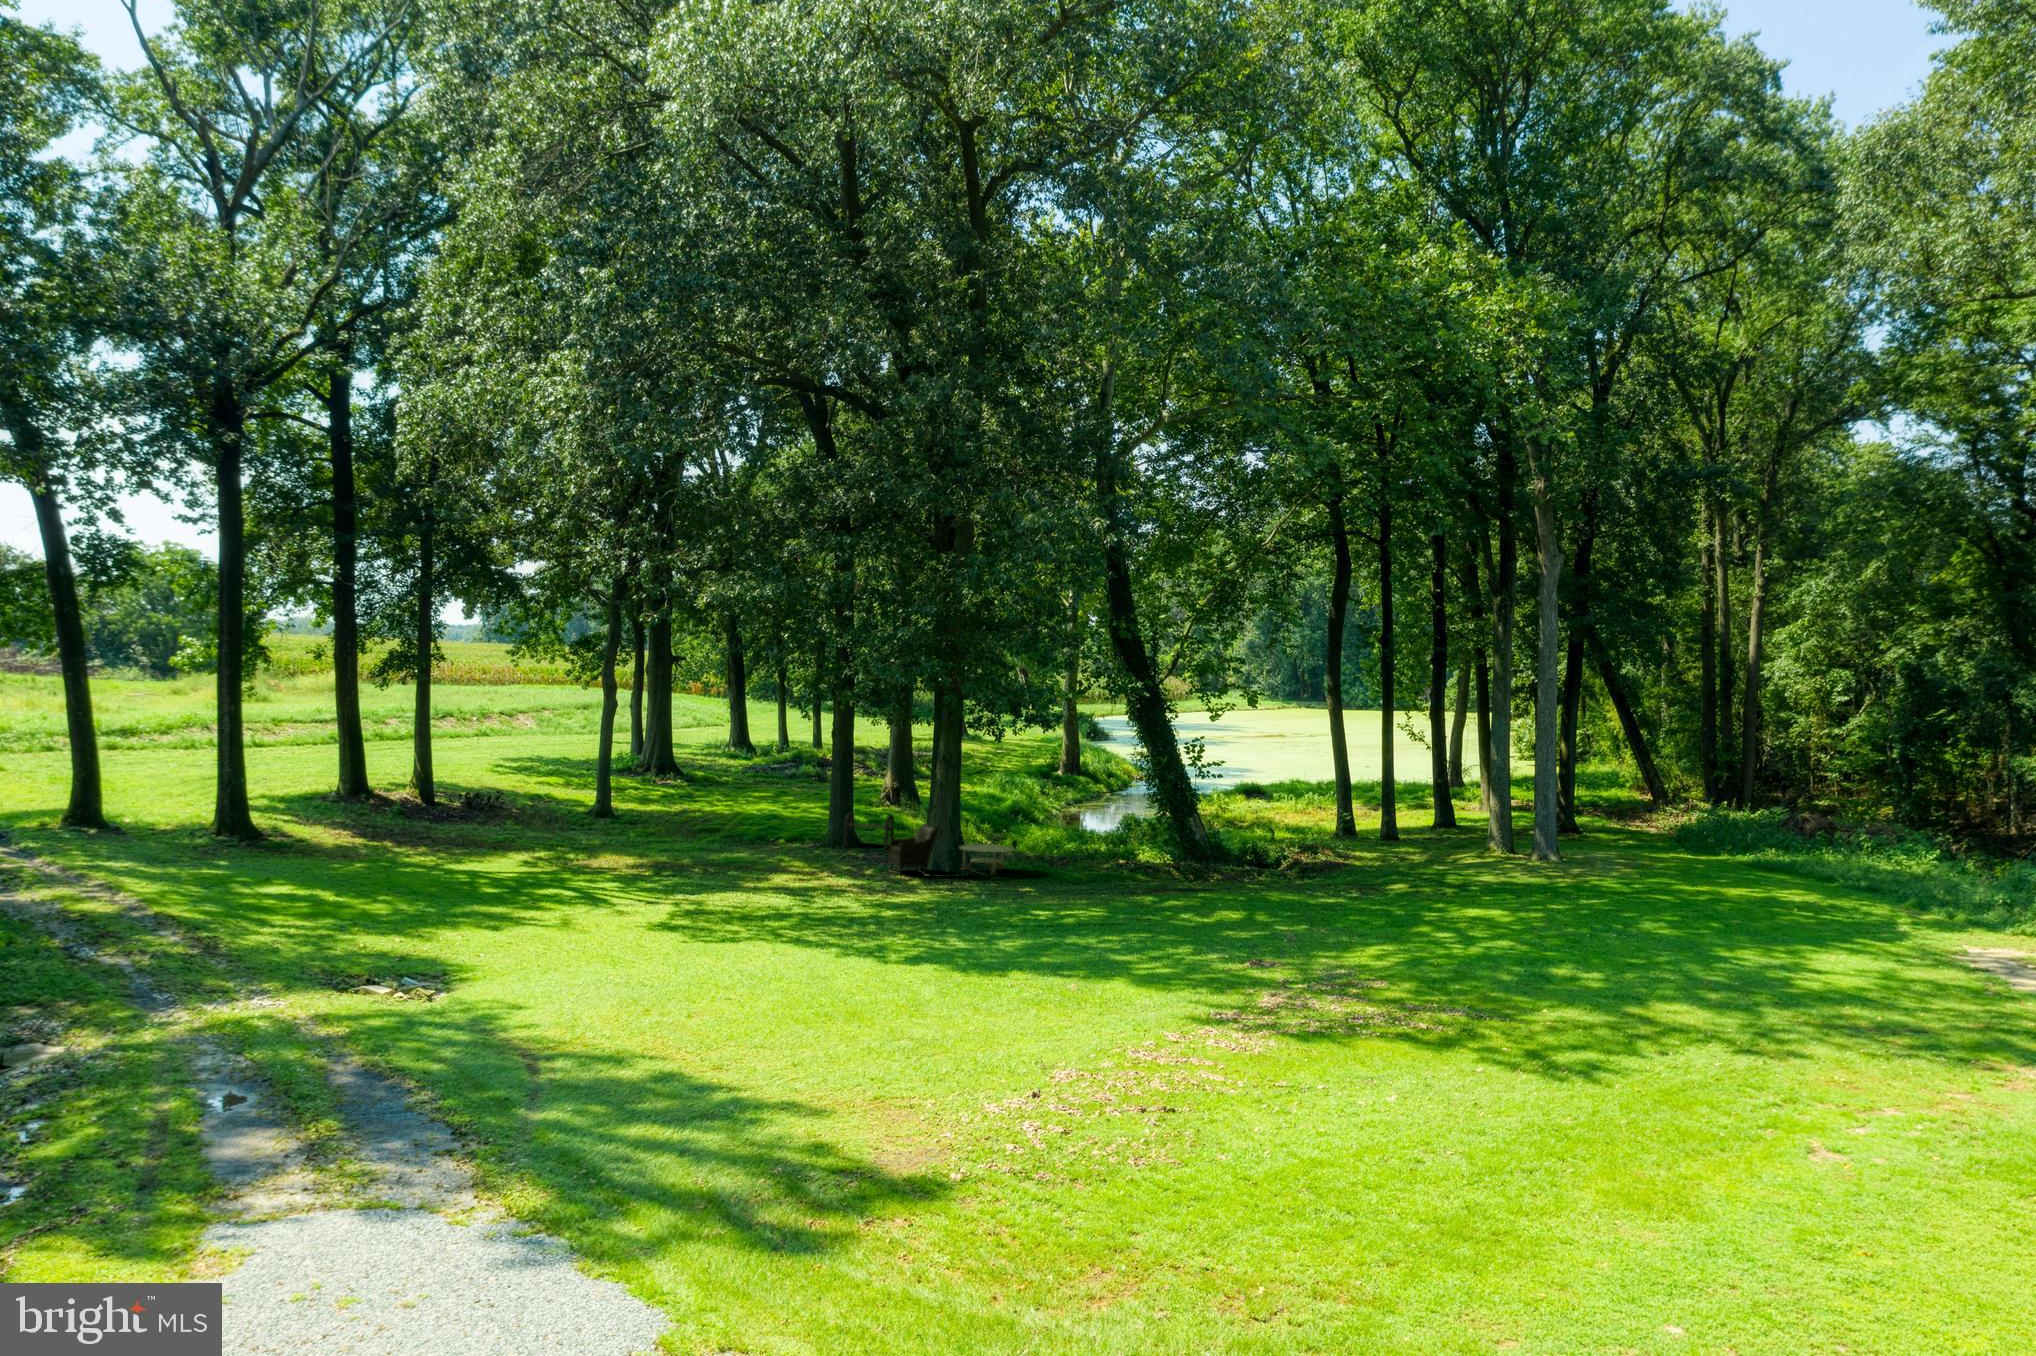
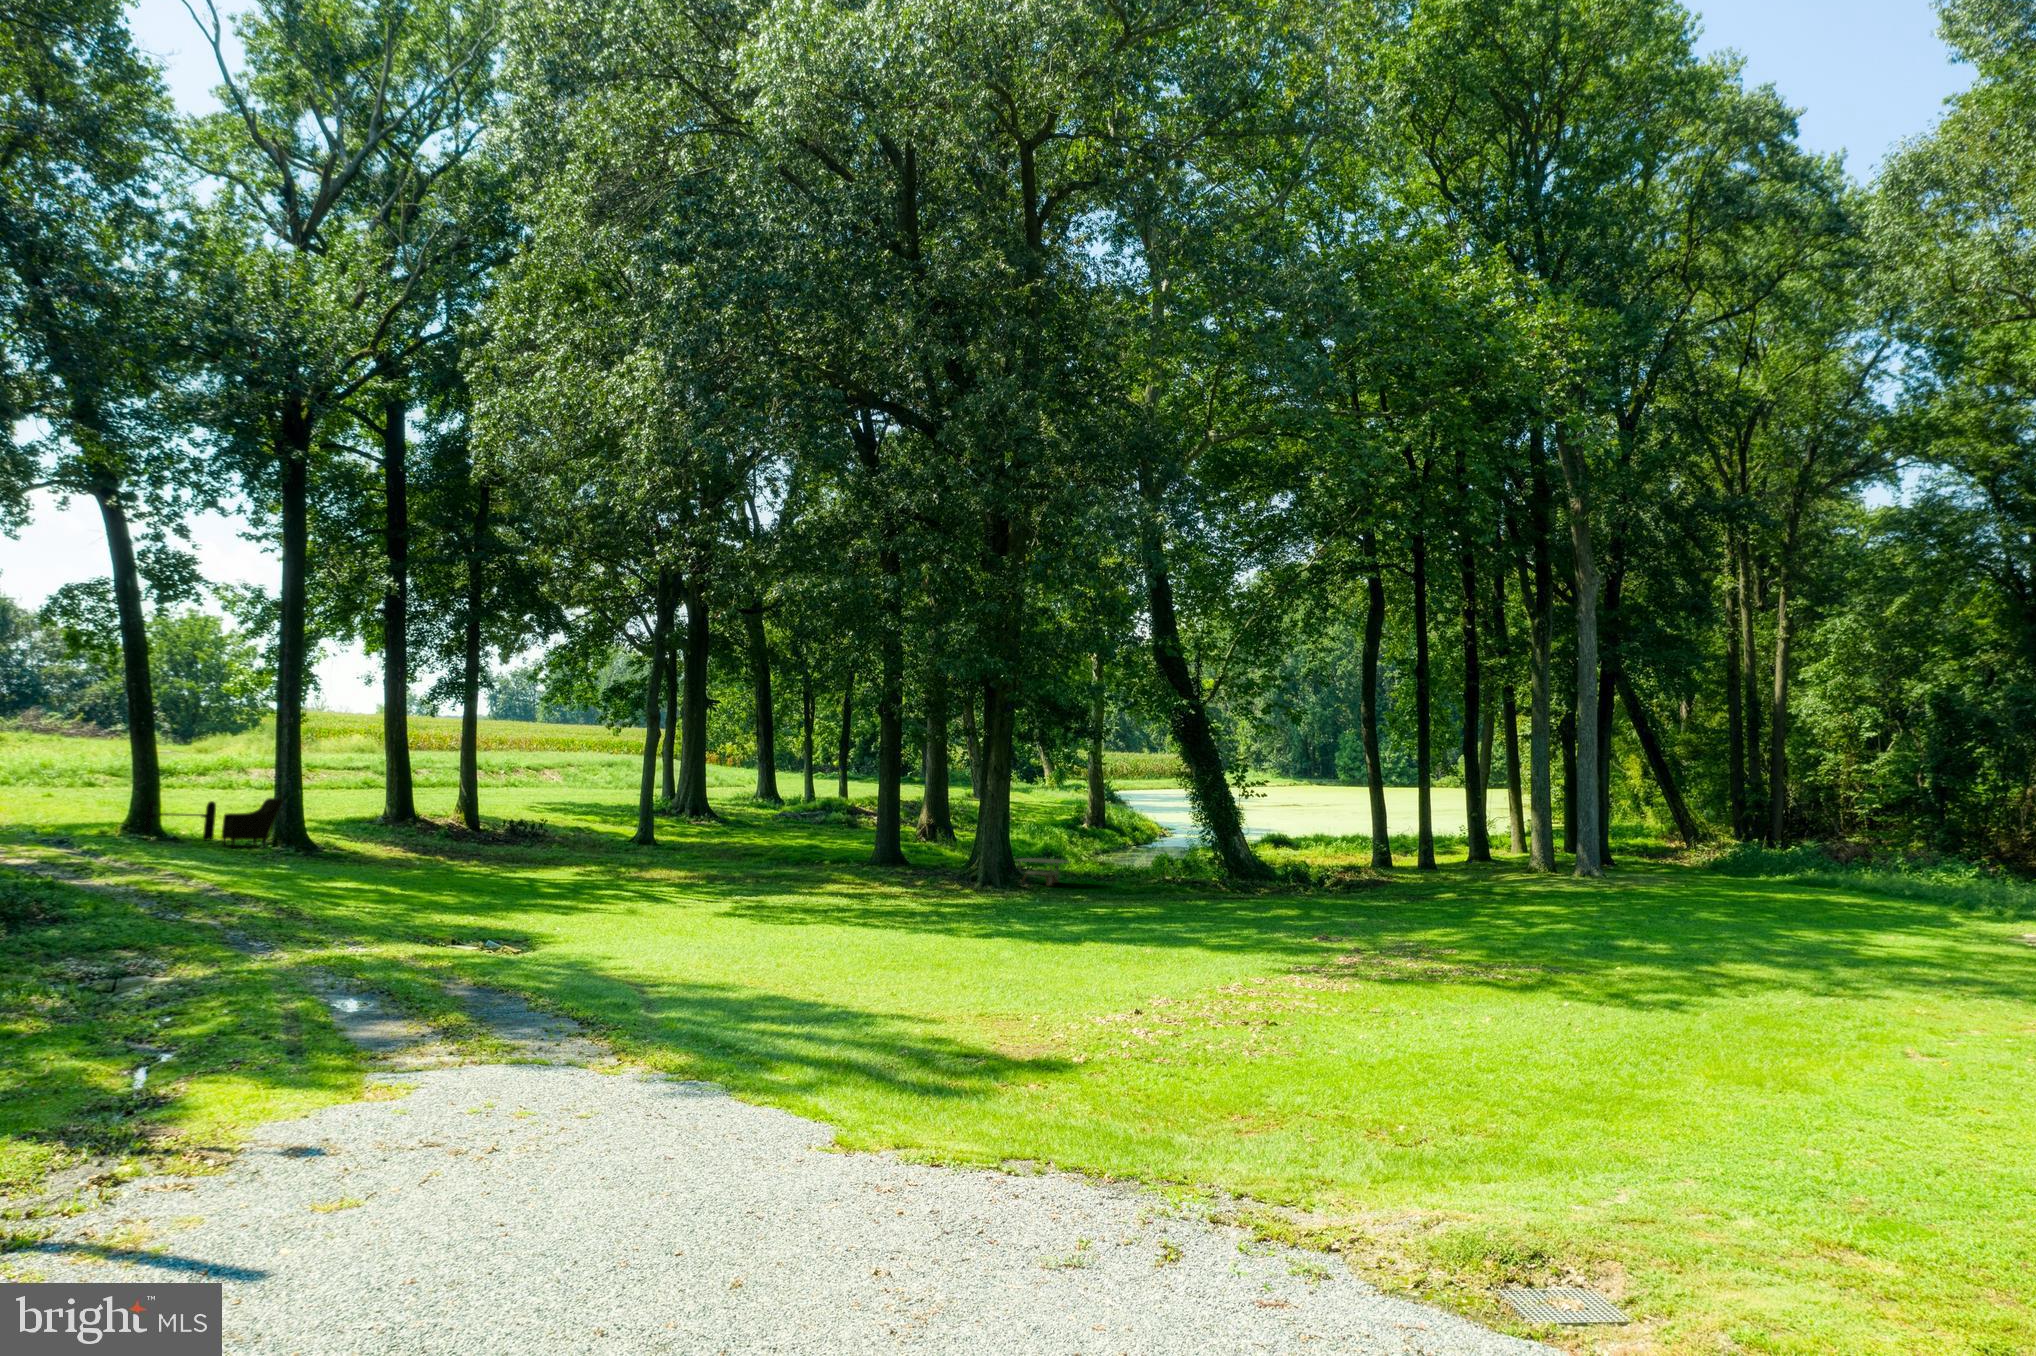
bench: present [844,813,894,849] -> present [144,800,216,841]
chair: present [889,824,938,874] -> present [222,798,282,848]

